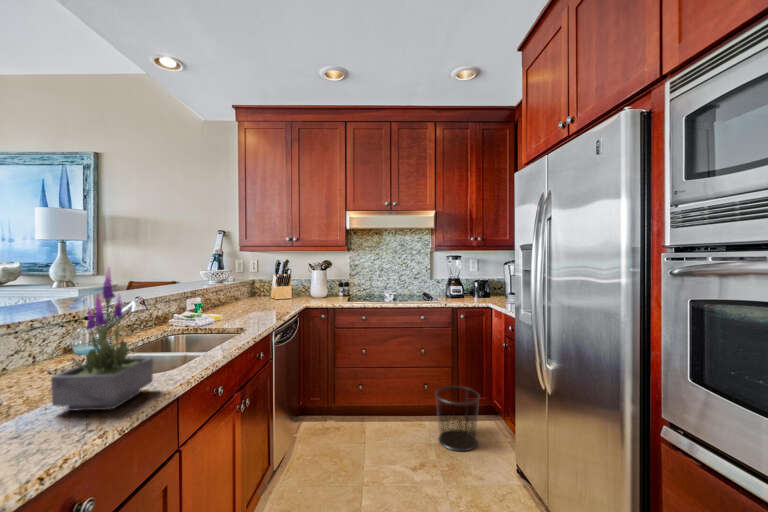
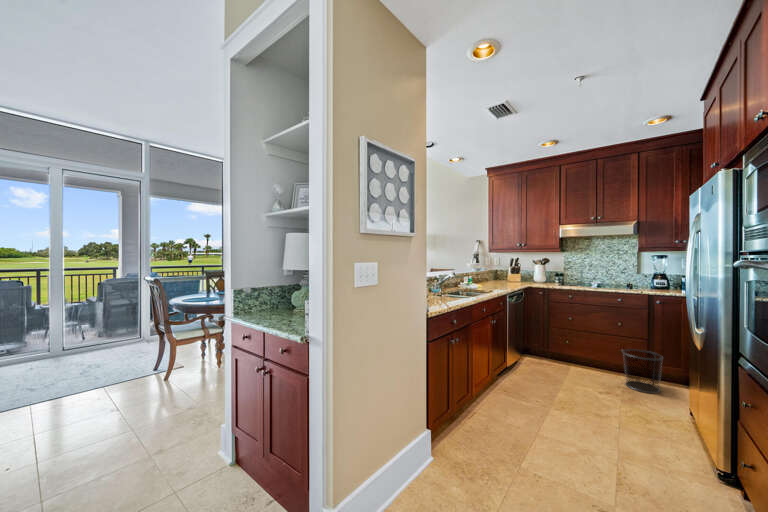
potted plant: present [51,267,153,411] -> none [441,258,465,300]

